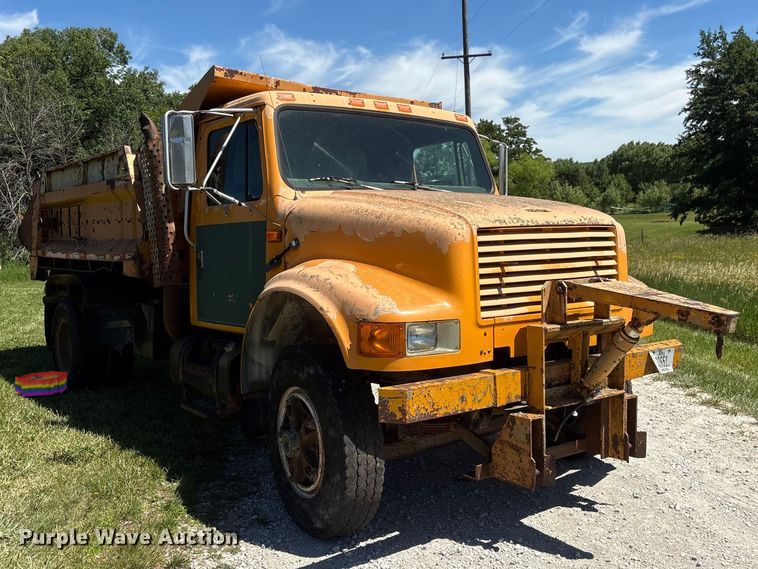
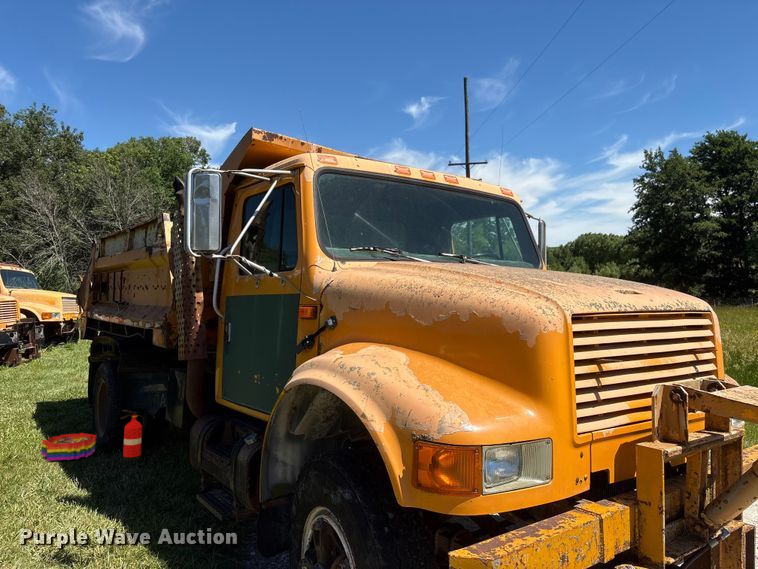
fire extinguisher: none [92,345,116,395] -> present [121,410,145,461]

